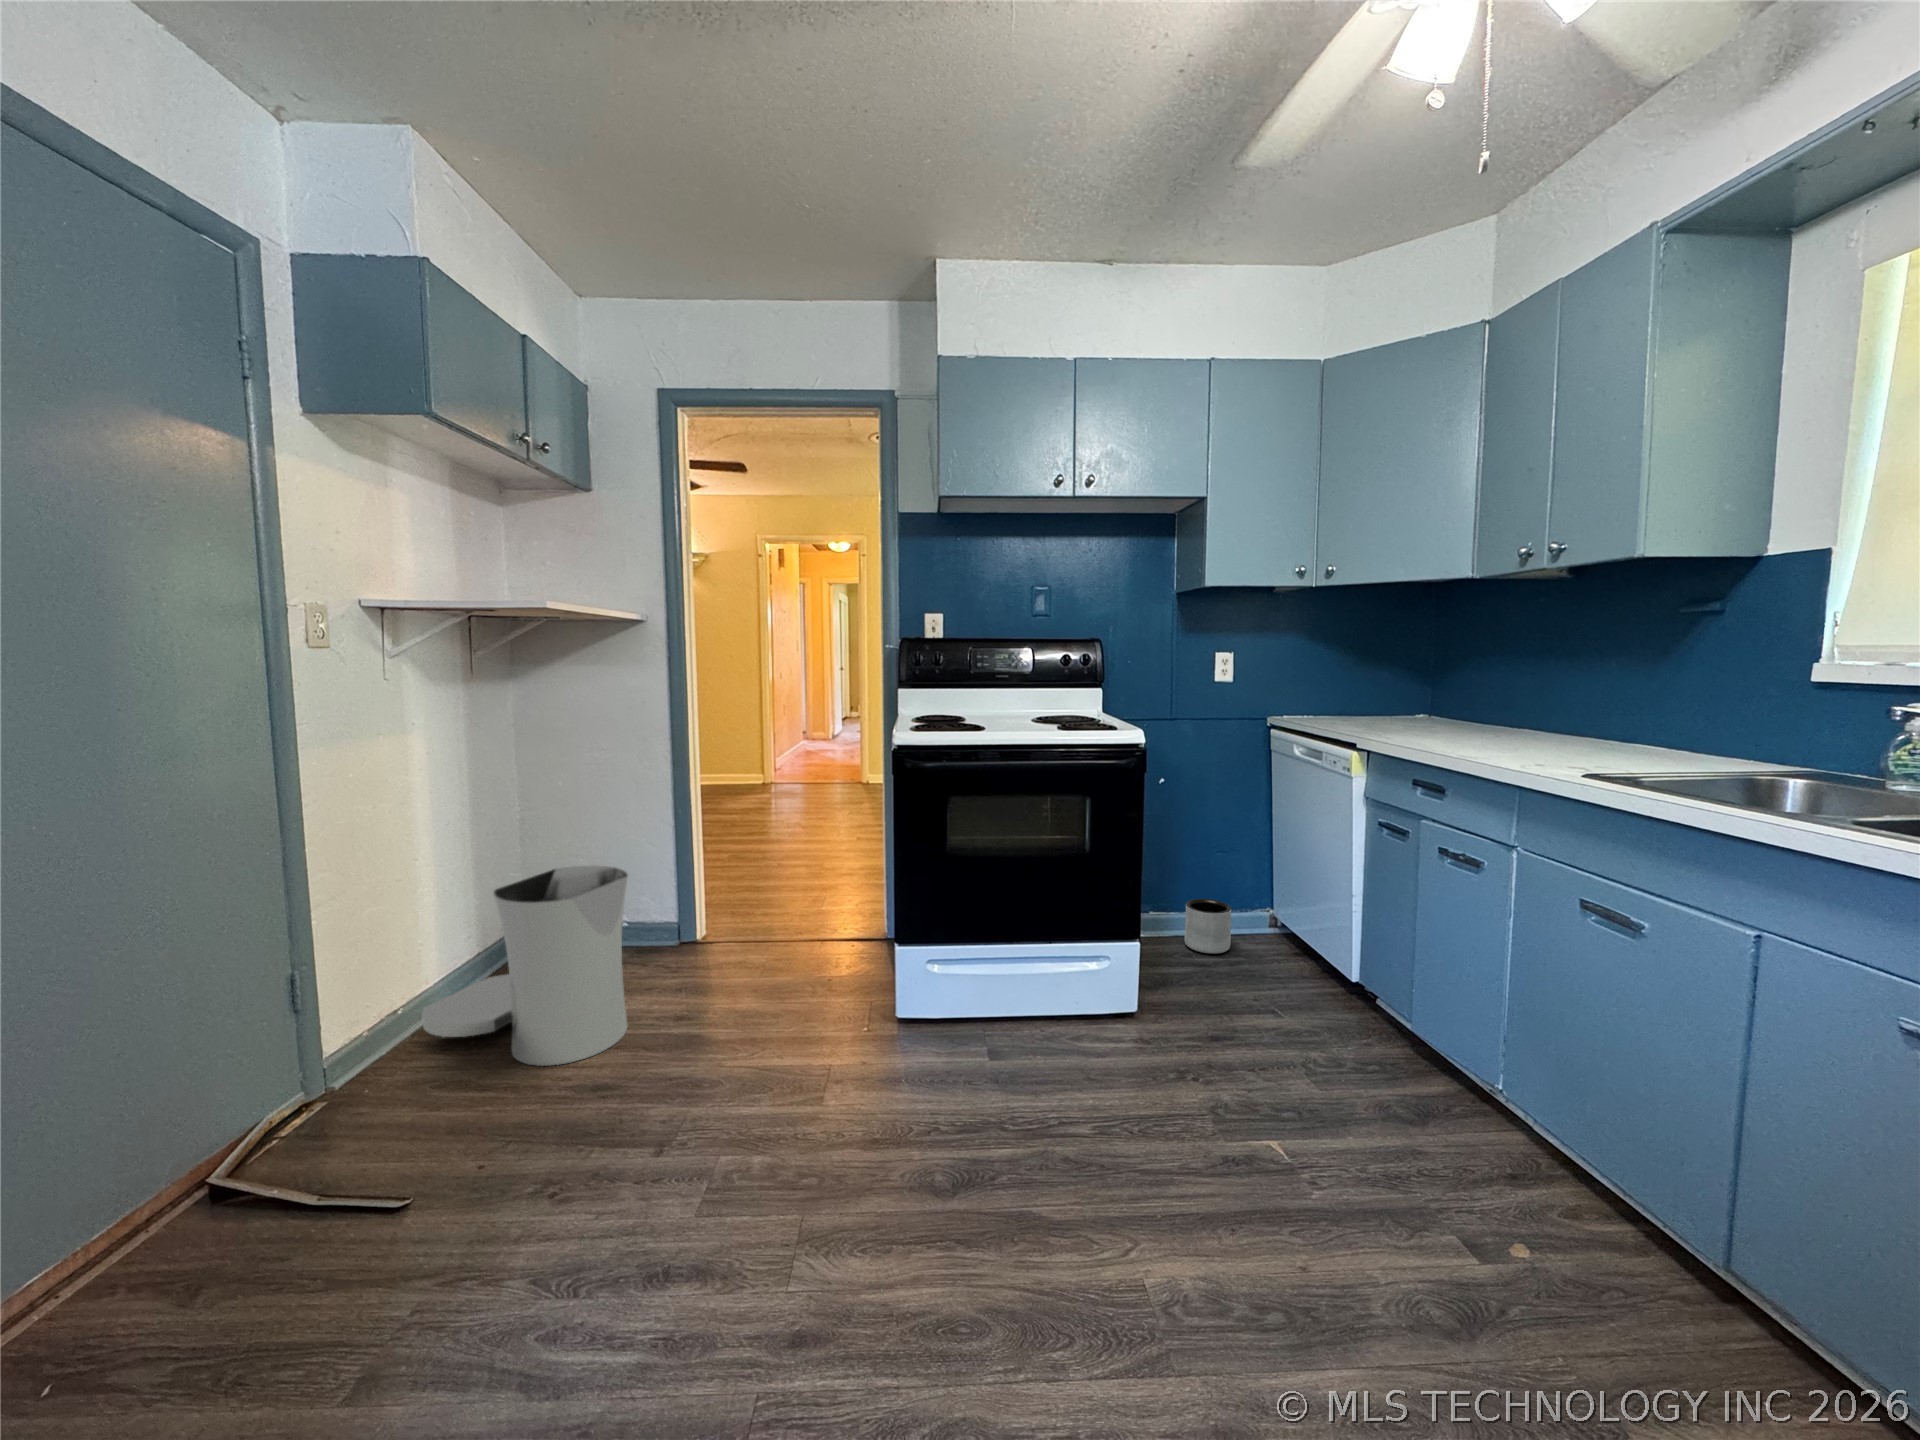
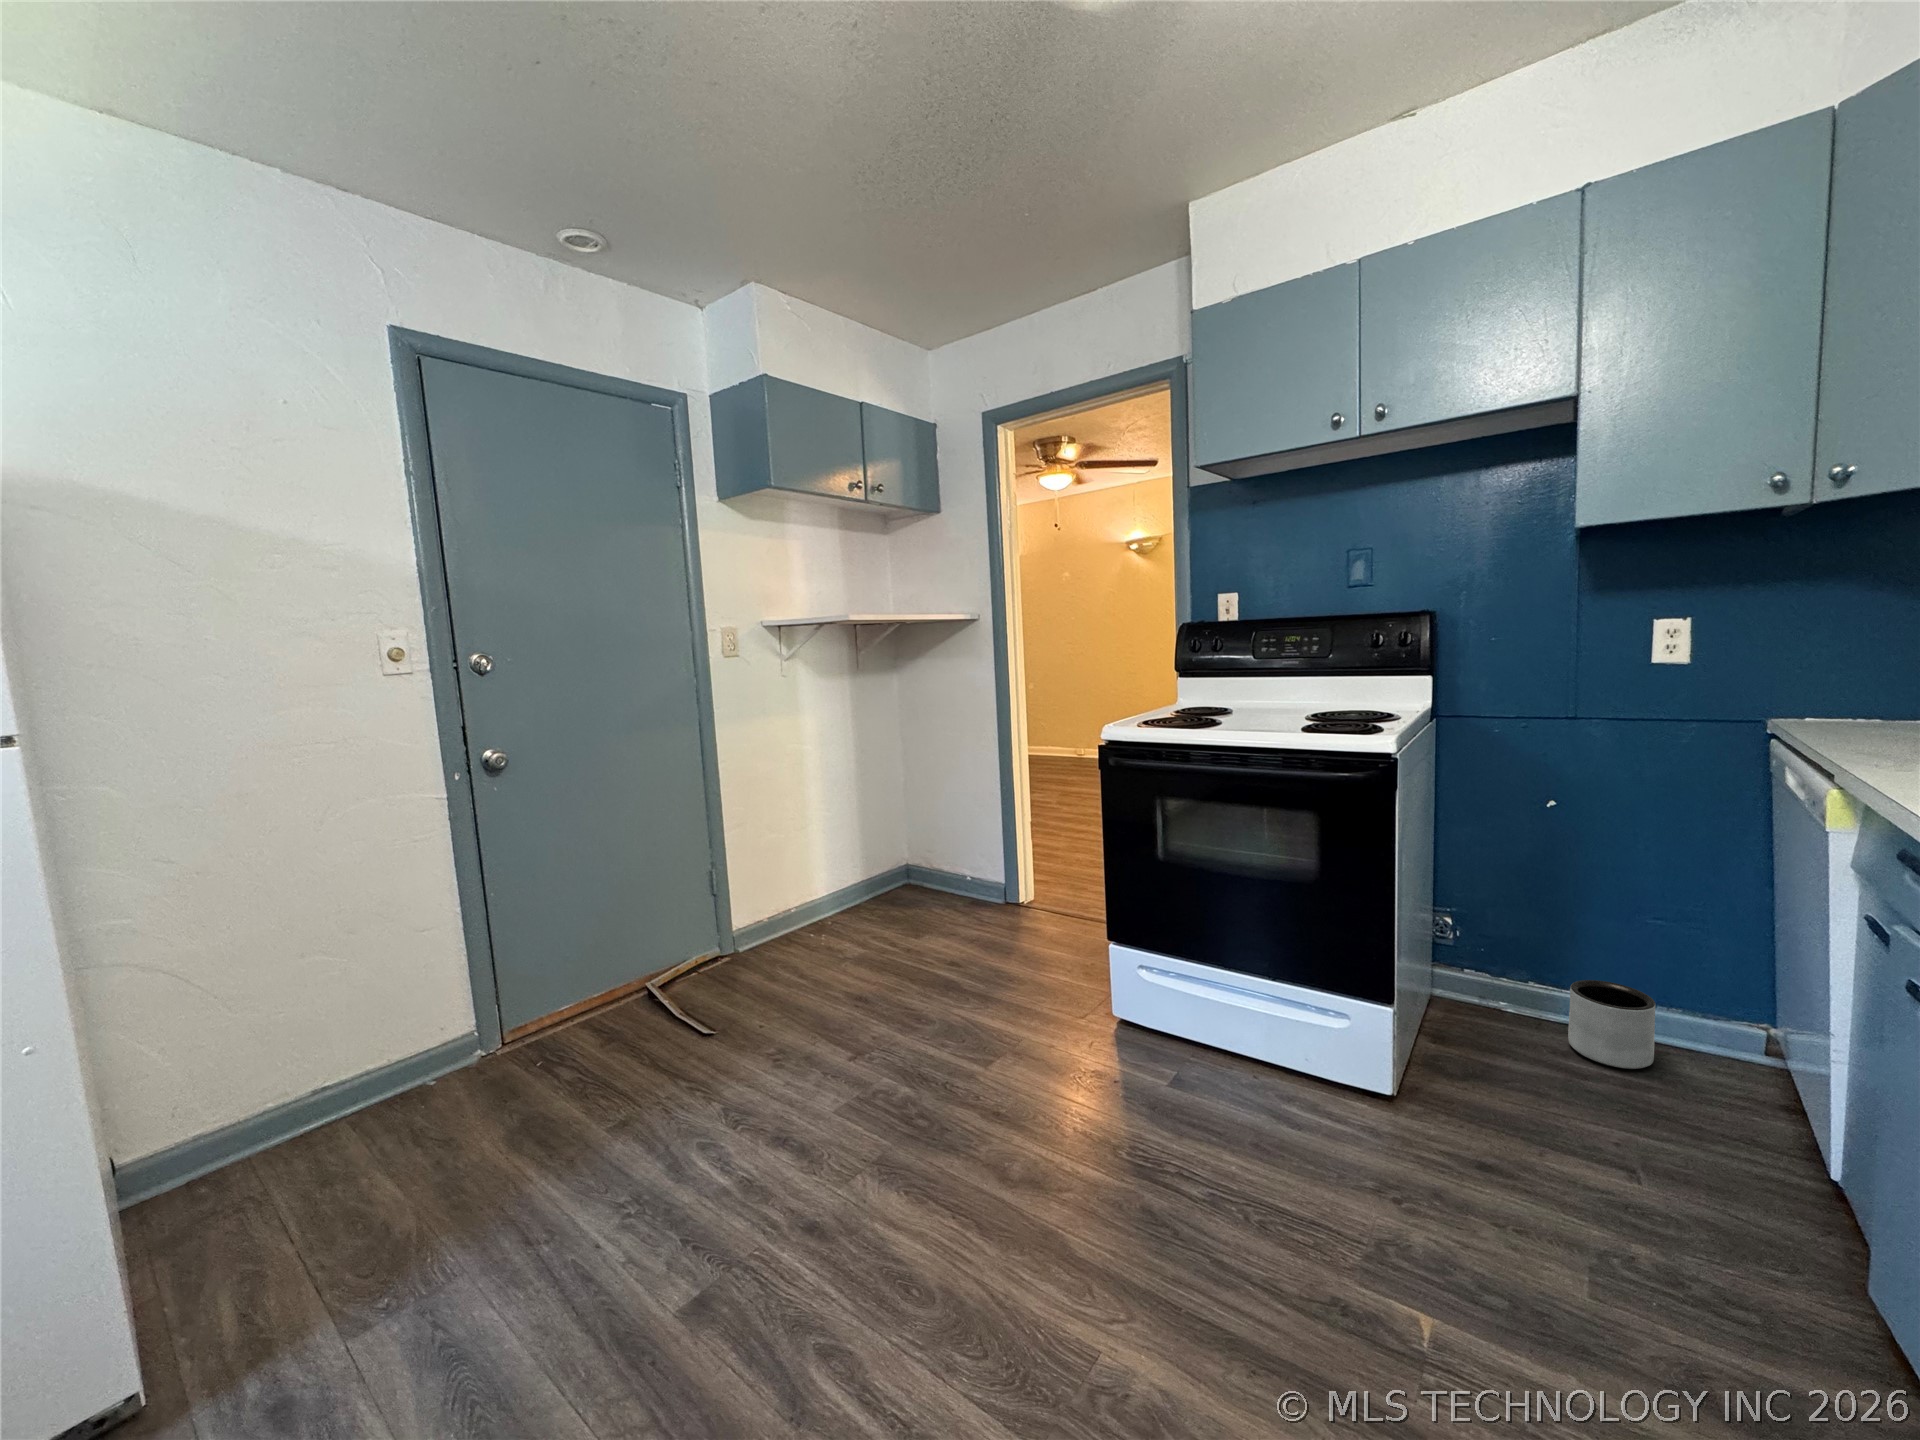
trash can: present [422,866,628,1066] -> none [801,822,915,972]

